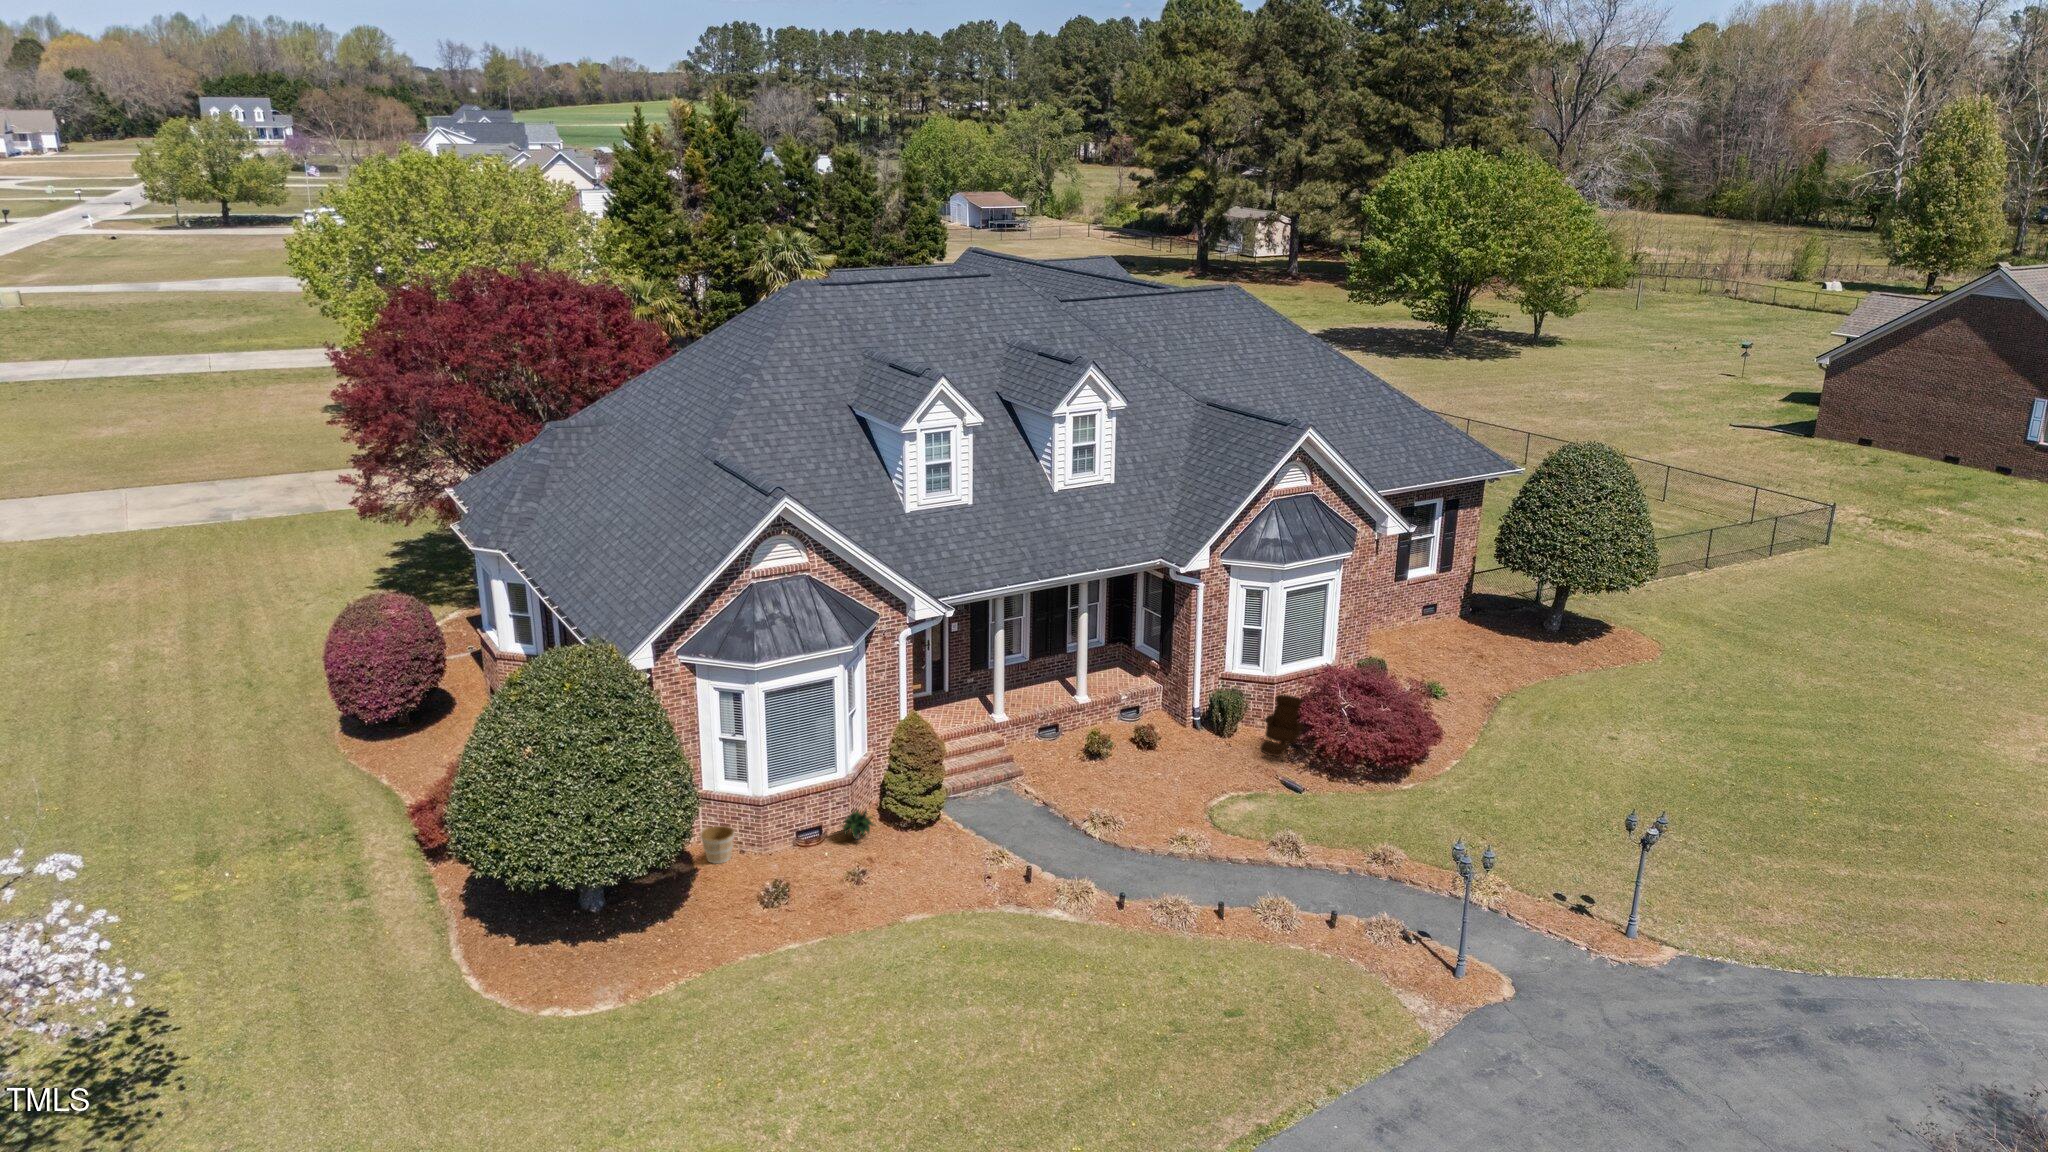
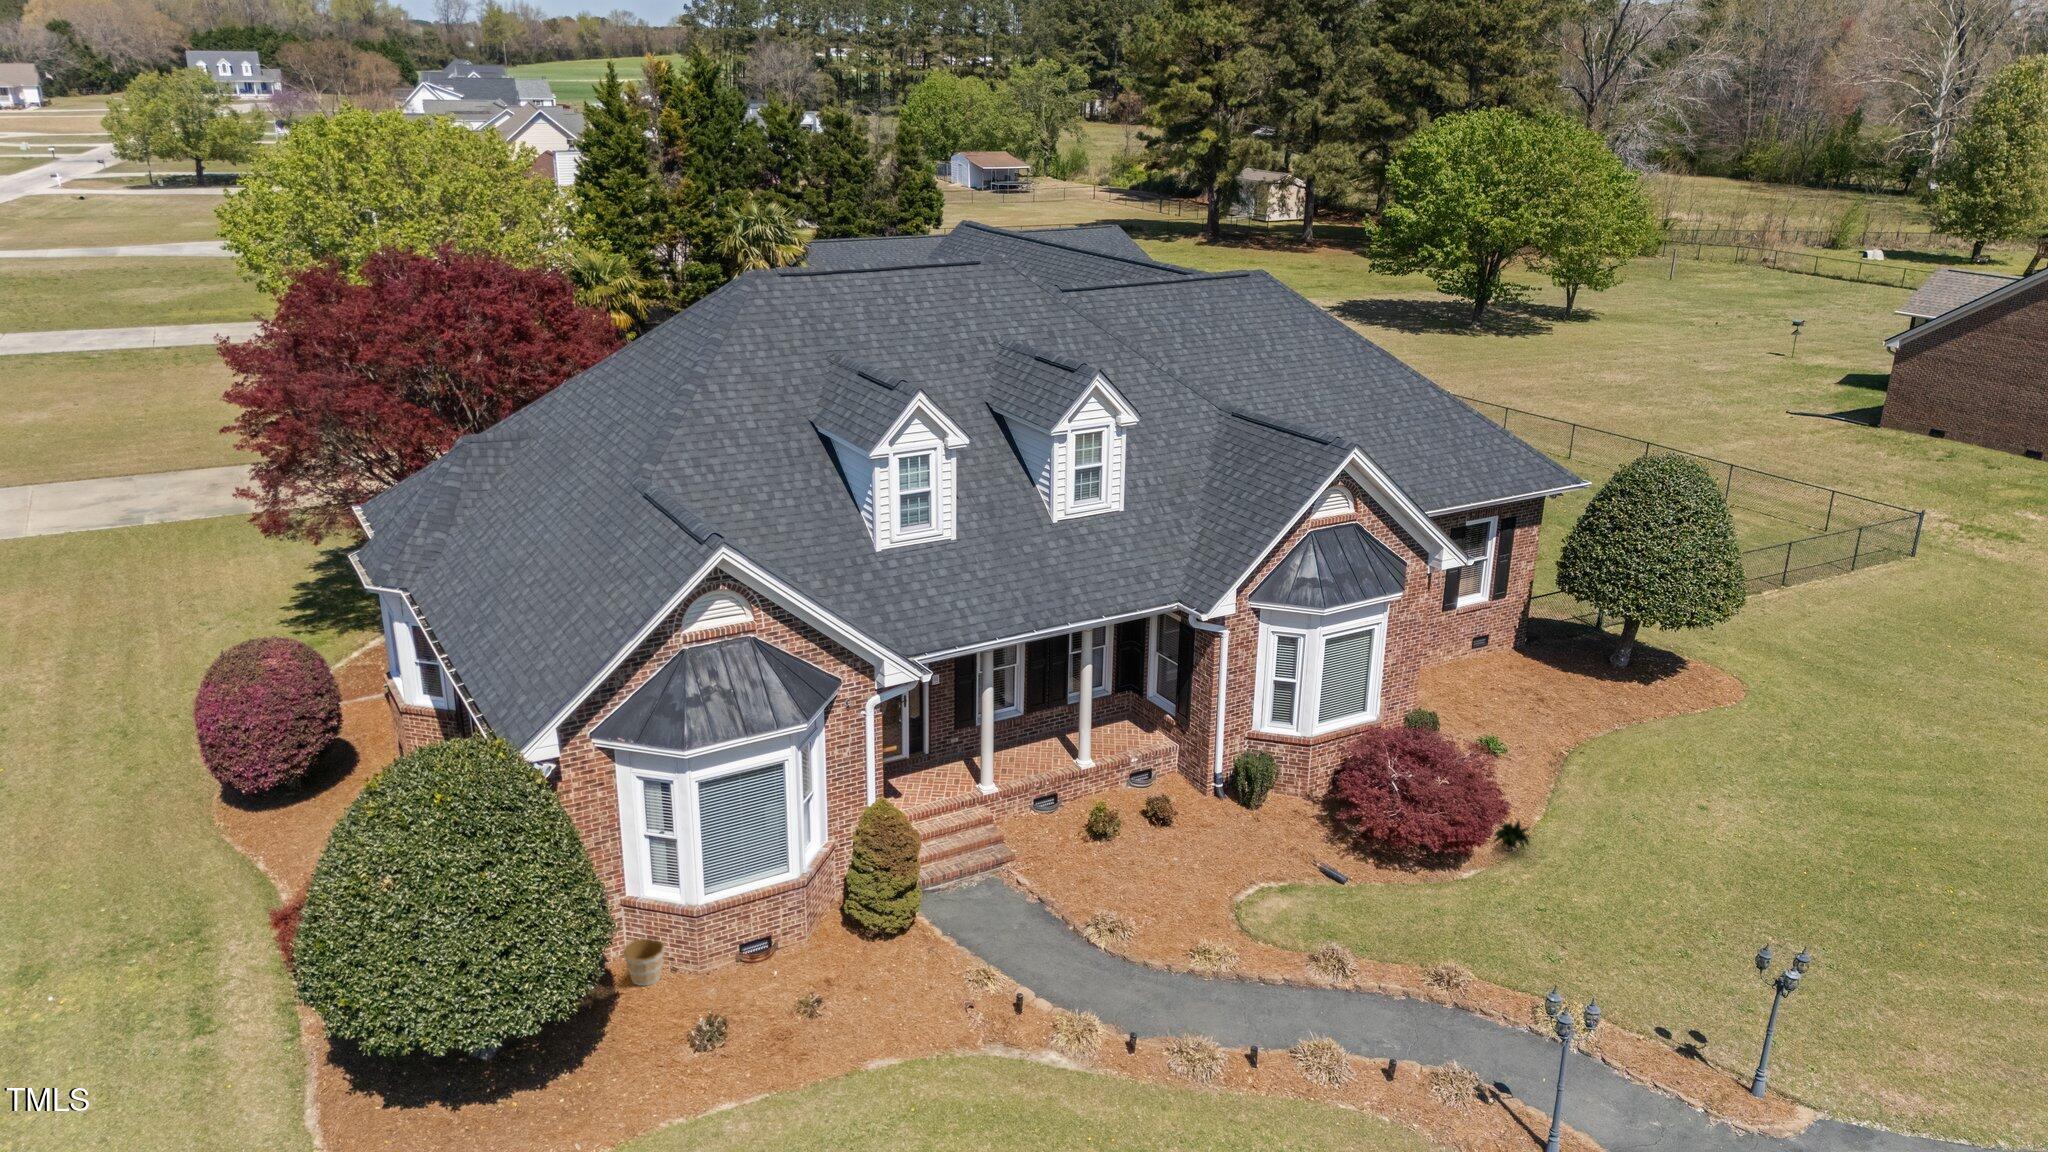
lounge chair: present [1260,694,1304,758] -> none [1293,760,1347,843]
potted plant: present [841,810,874,839] -> present [1493,821,1529,851]

